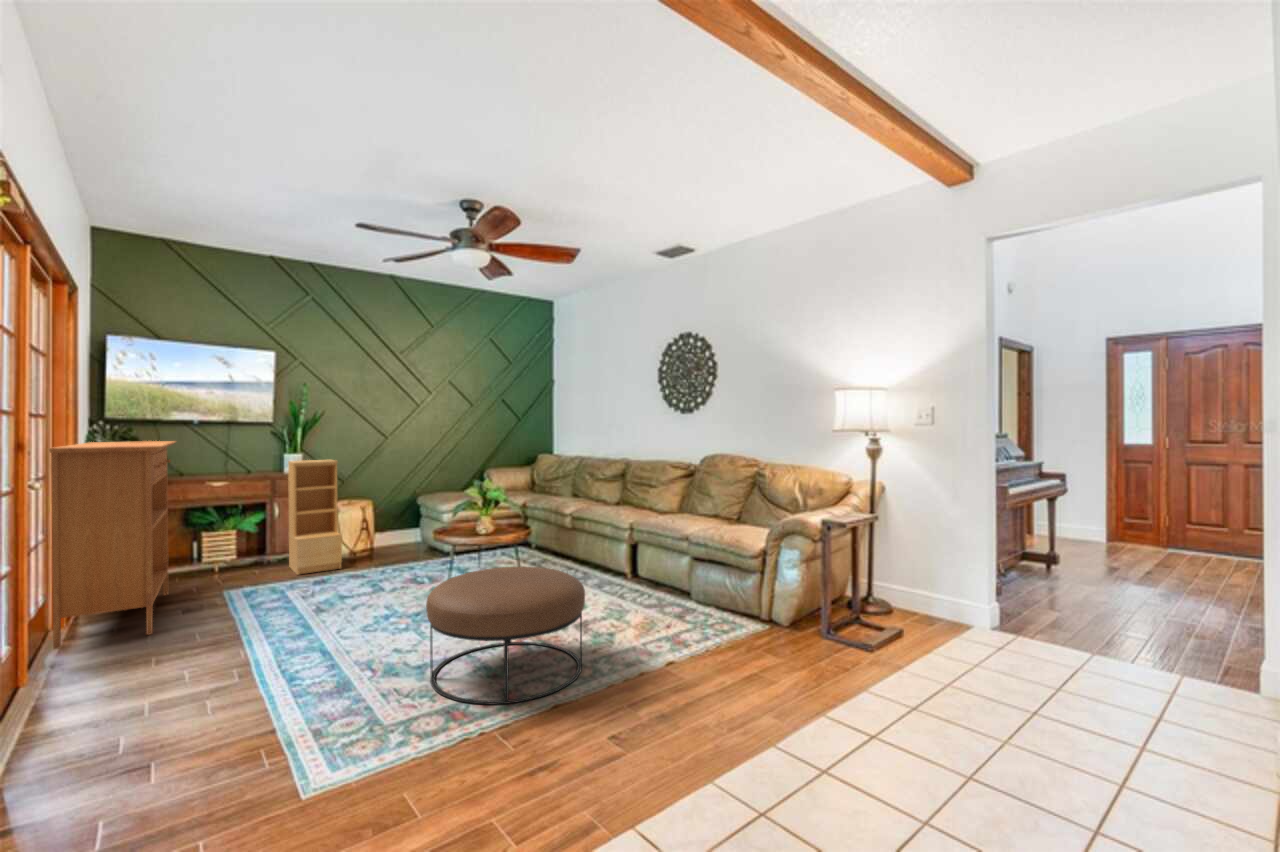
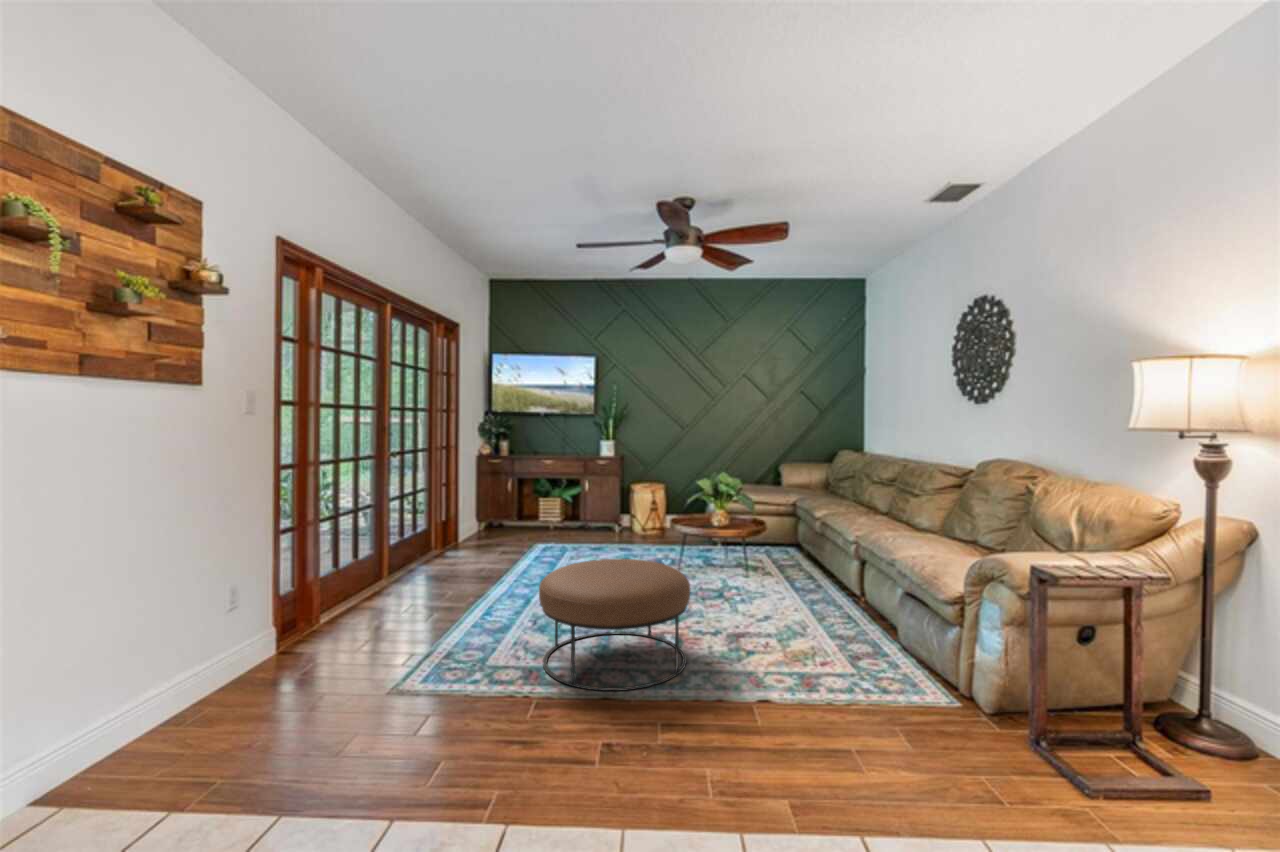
console table: present [49,441,176,649] -> none [406,428,509,569]
bookshelf: present [288,460,342,575] -> none [587,446,625,543]

